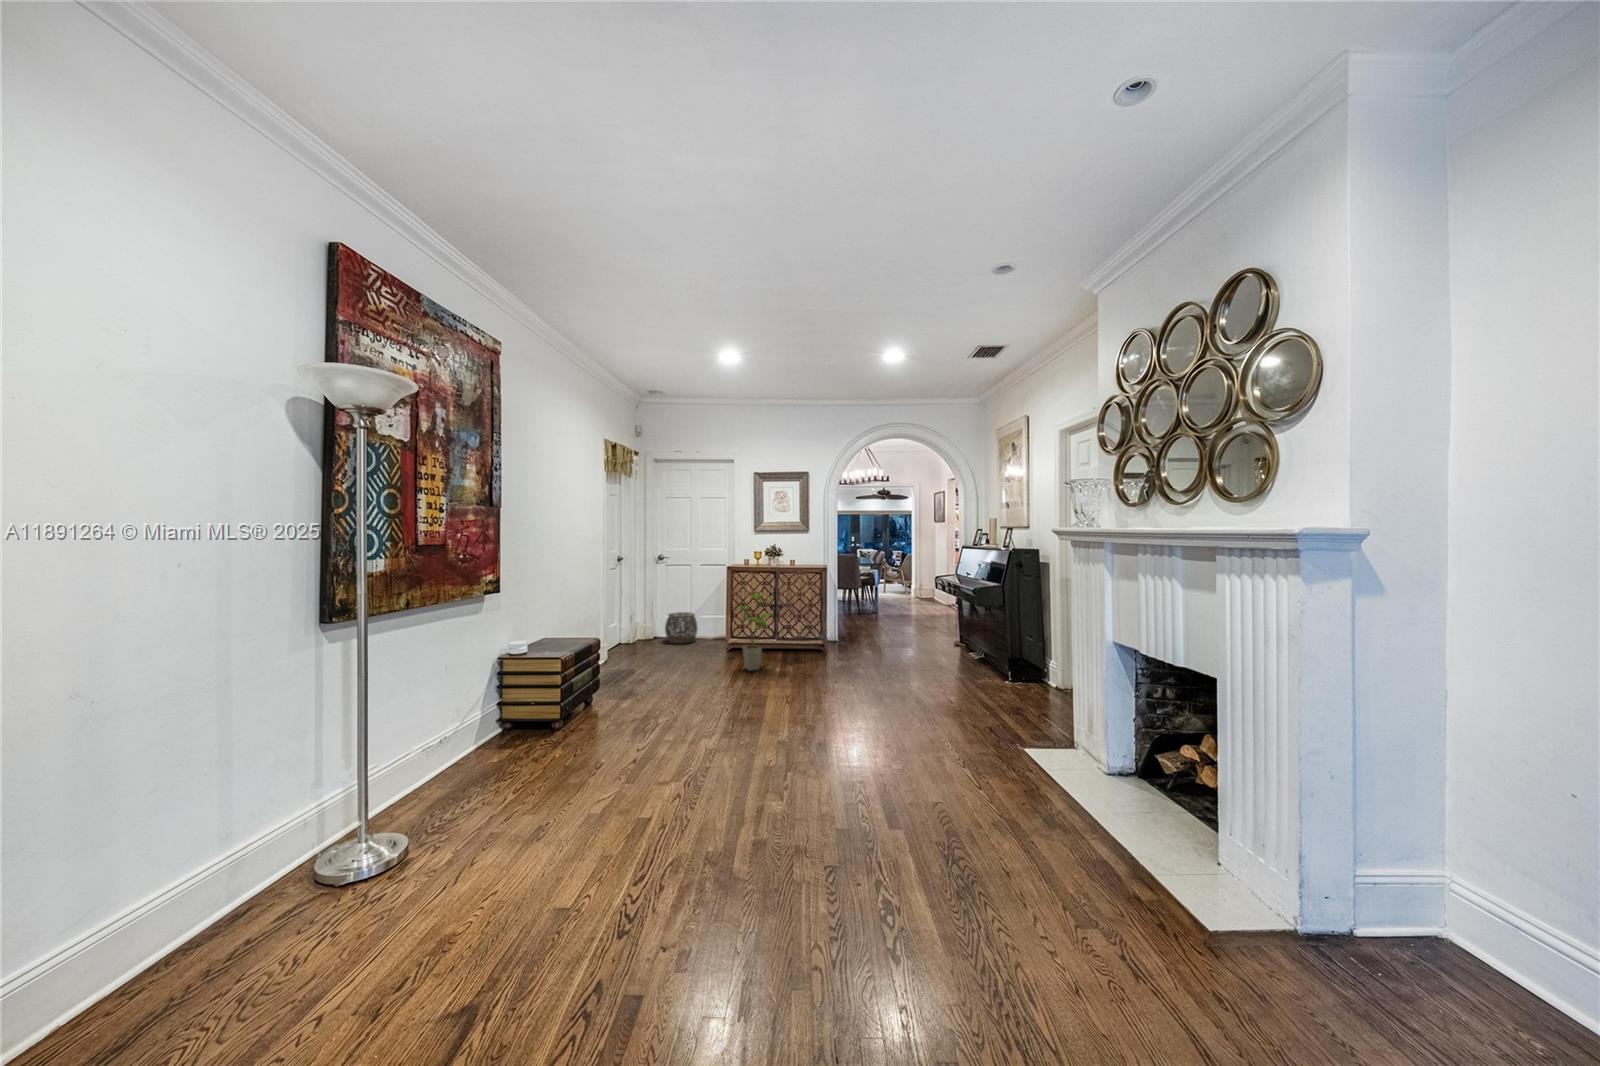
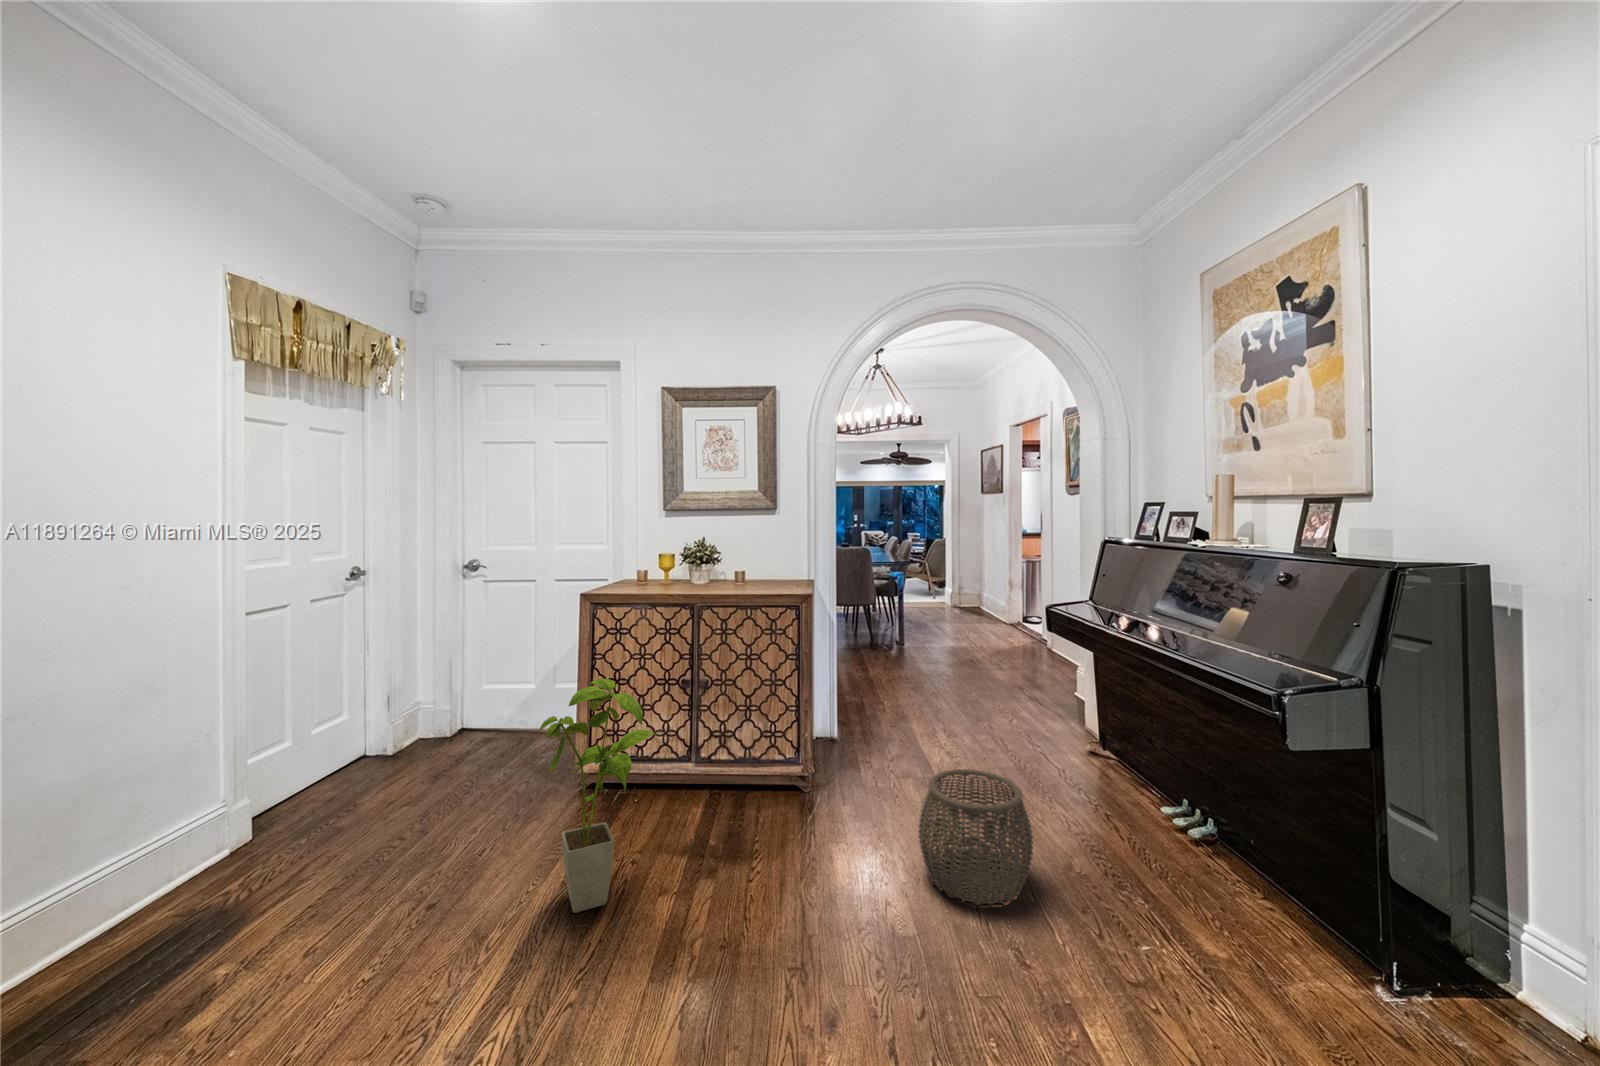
woven basket: present [665,612,697,644] -> present [918,769,1033,905]

